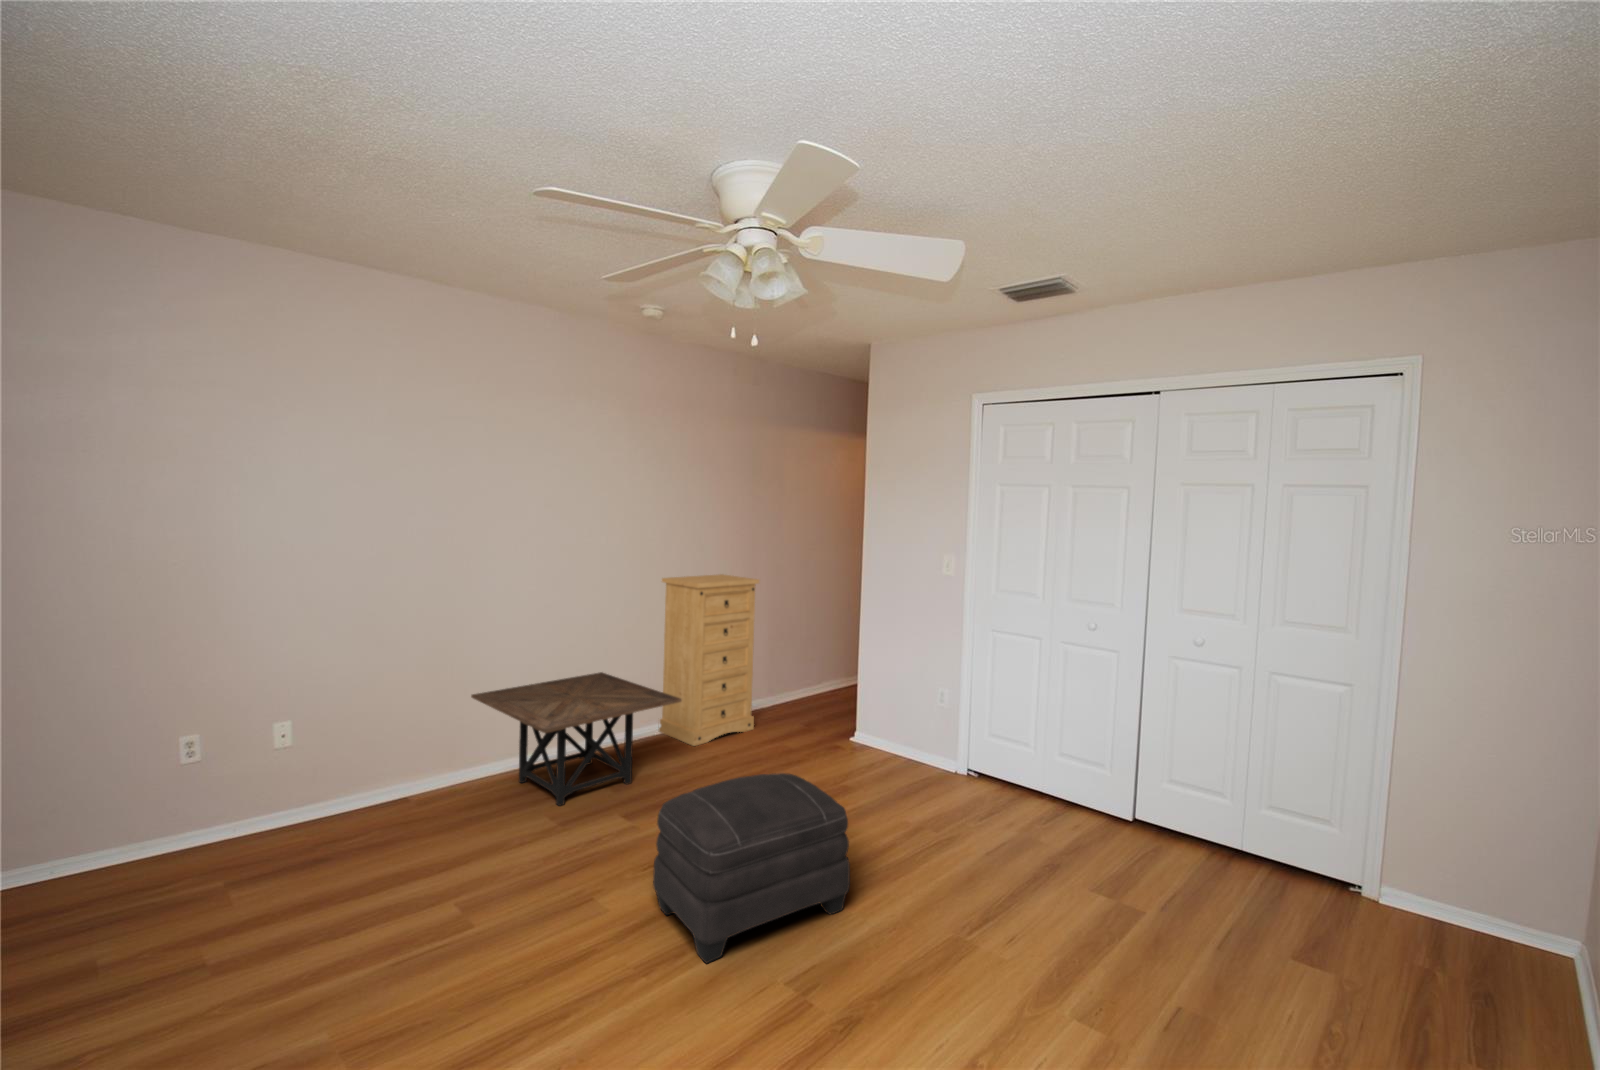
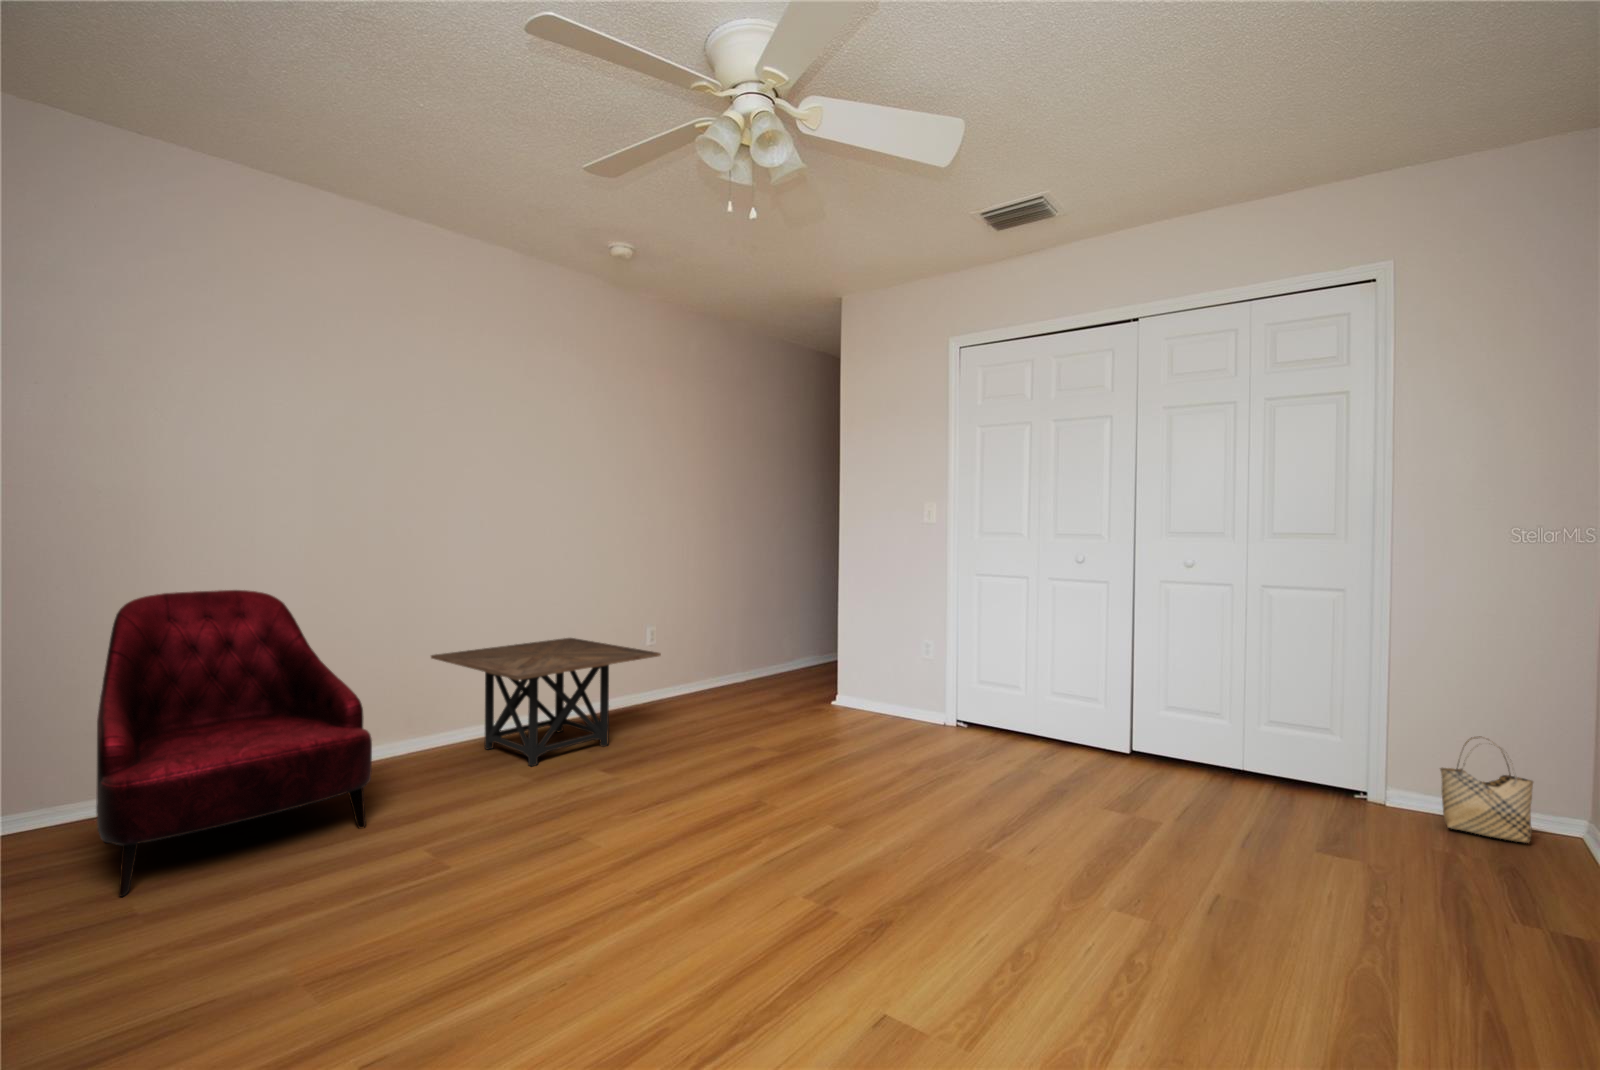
dresser: present [659,574,759,746] -> none [632,540,735,714]
armchair: none [172,644,411,943] -> present [96,590,372,897]
ottoman: present [653,773,850,963] -> none [647,702,857,885]
woven basket: none [1437,846,1533,961] -> present [1440,736,1533,843]

